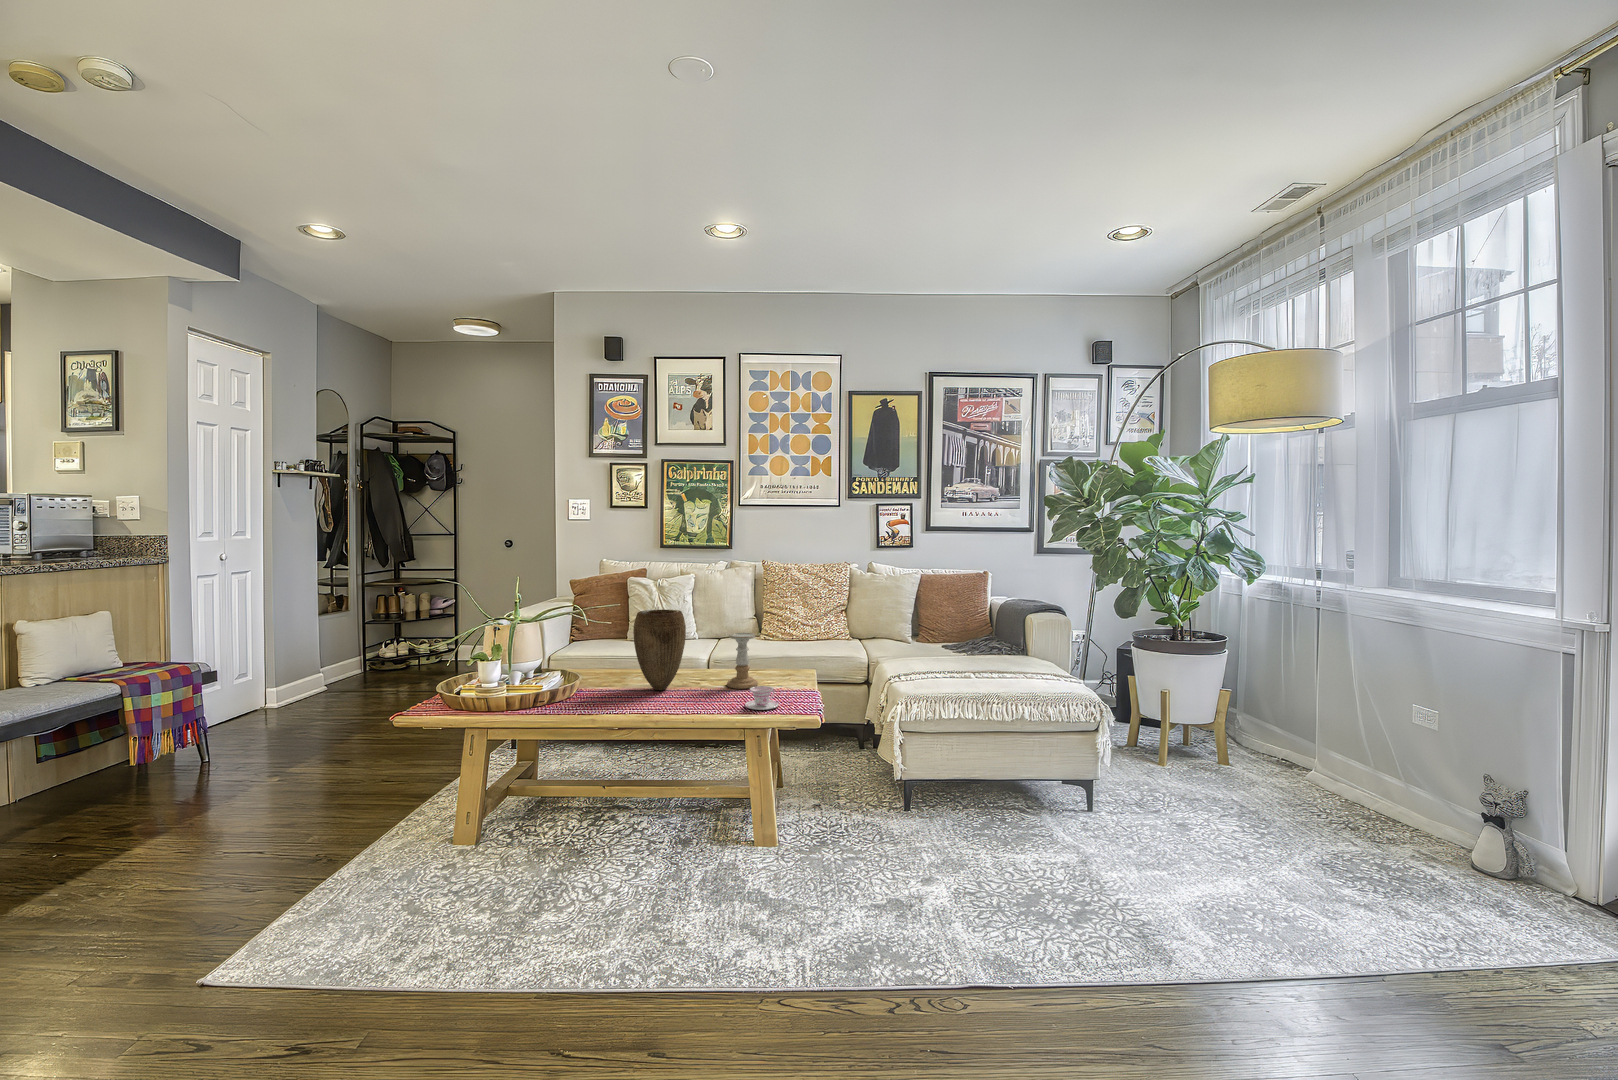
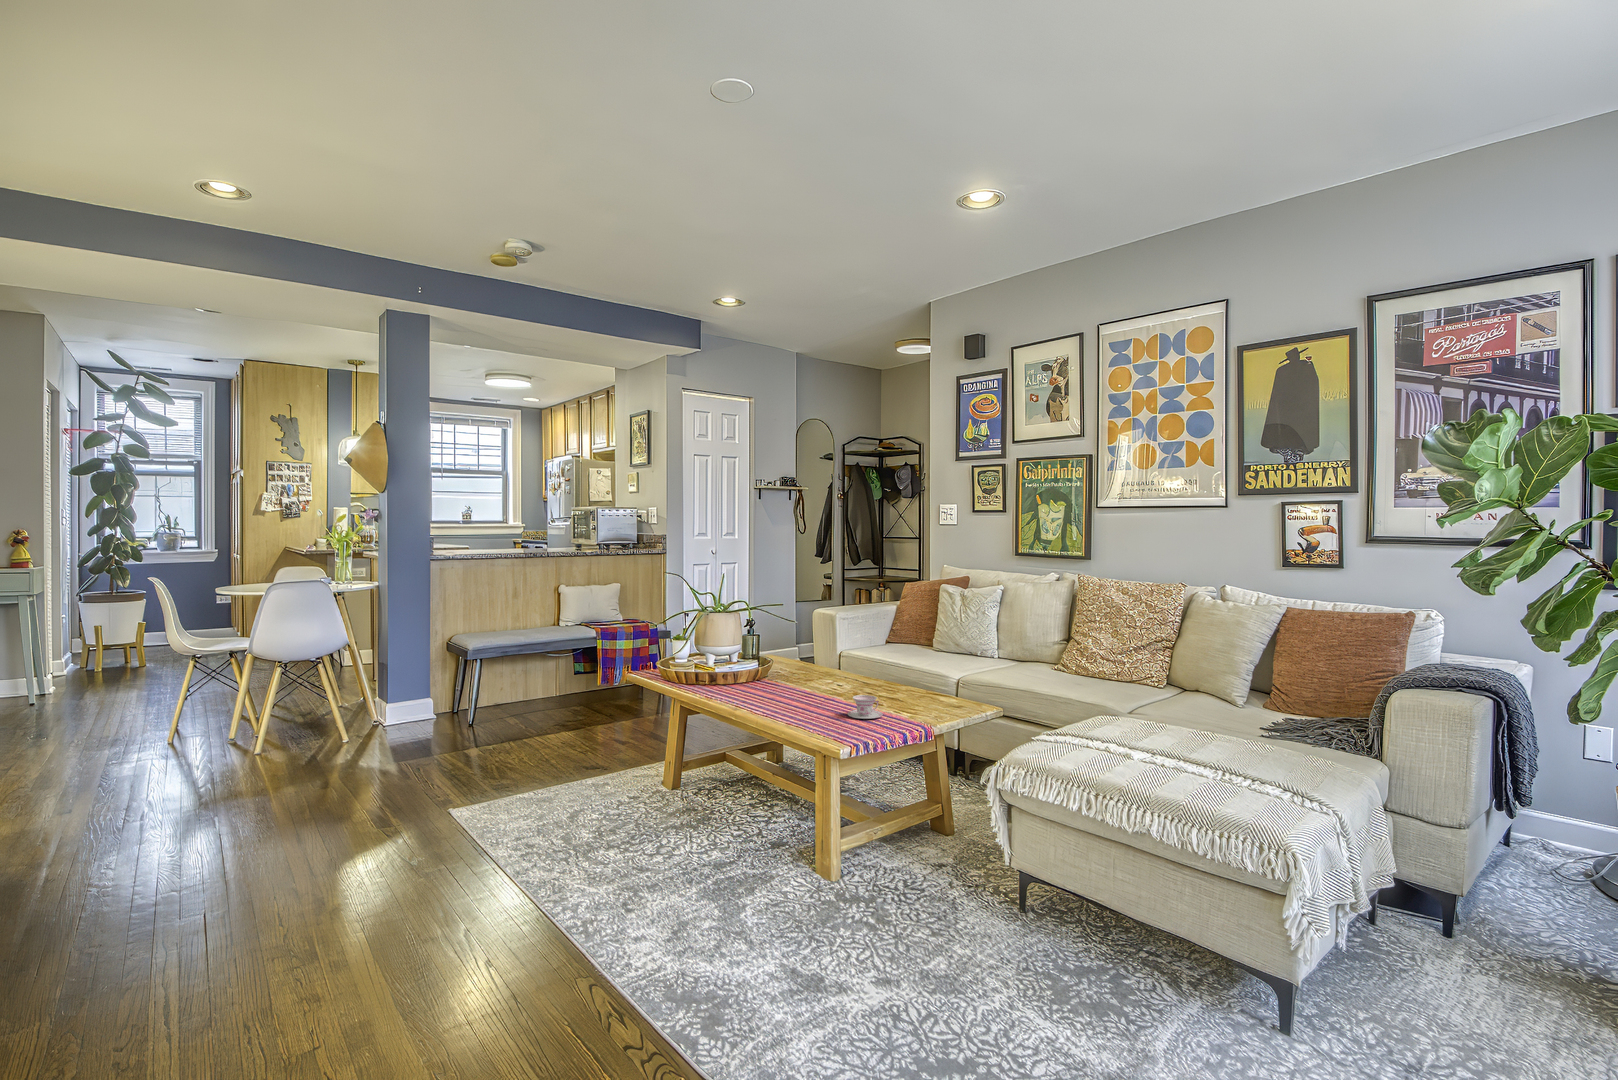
vase: present [633,610,686,690] -> none [809,610,858,687]
candle holder: present [727,632,758,689] -> none [887,643,919,702]

